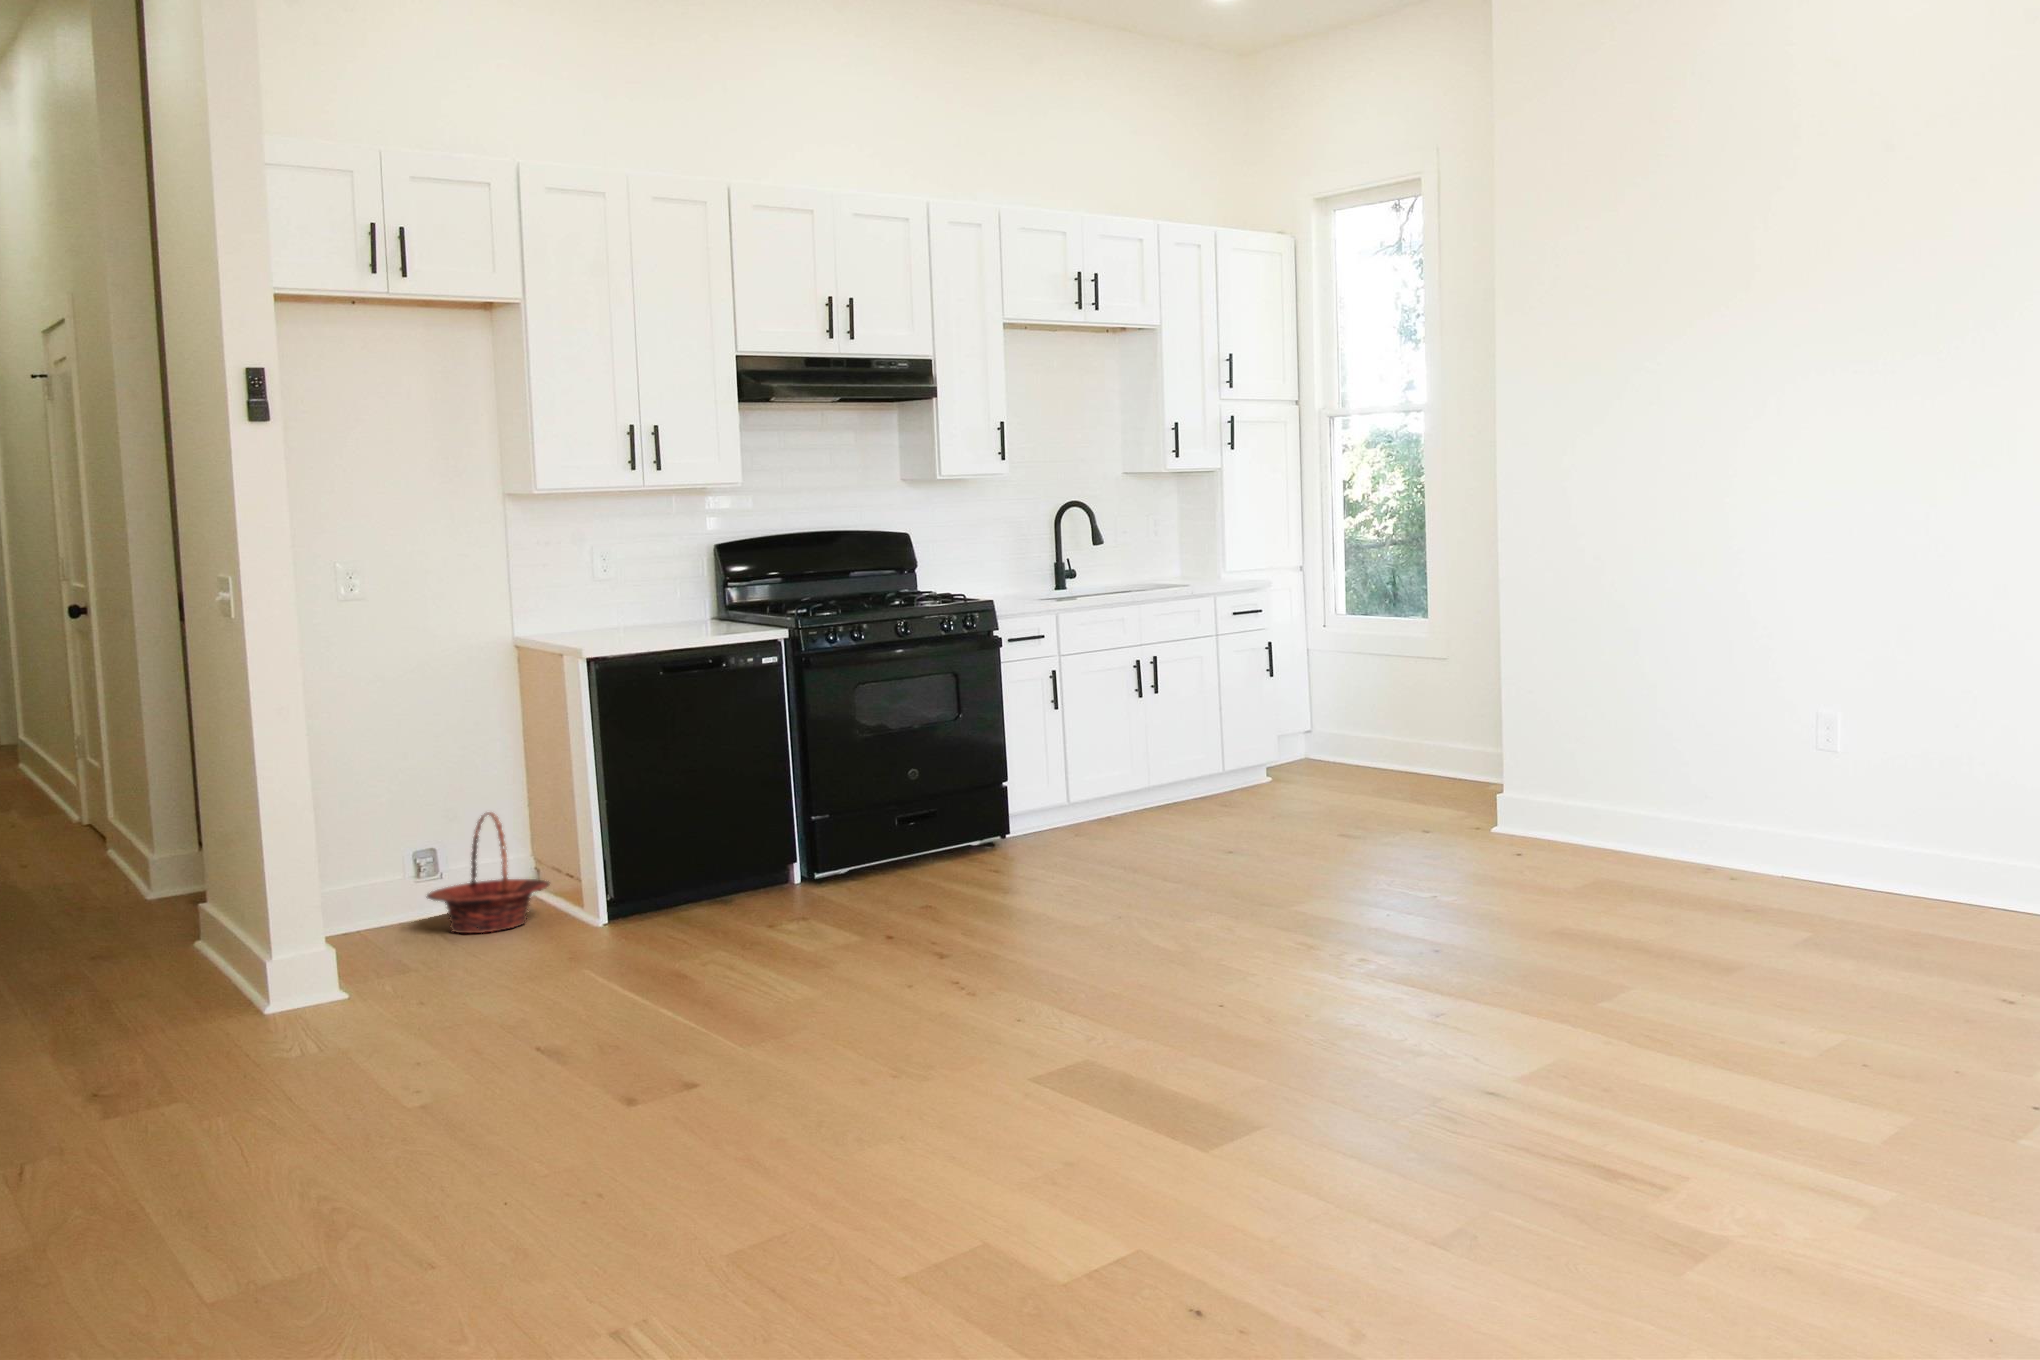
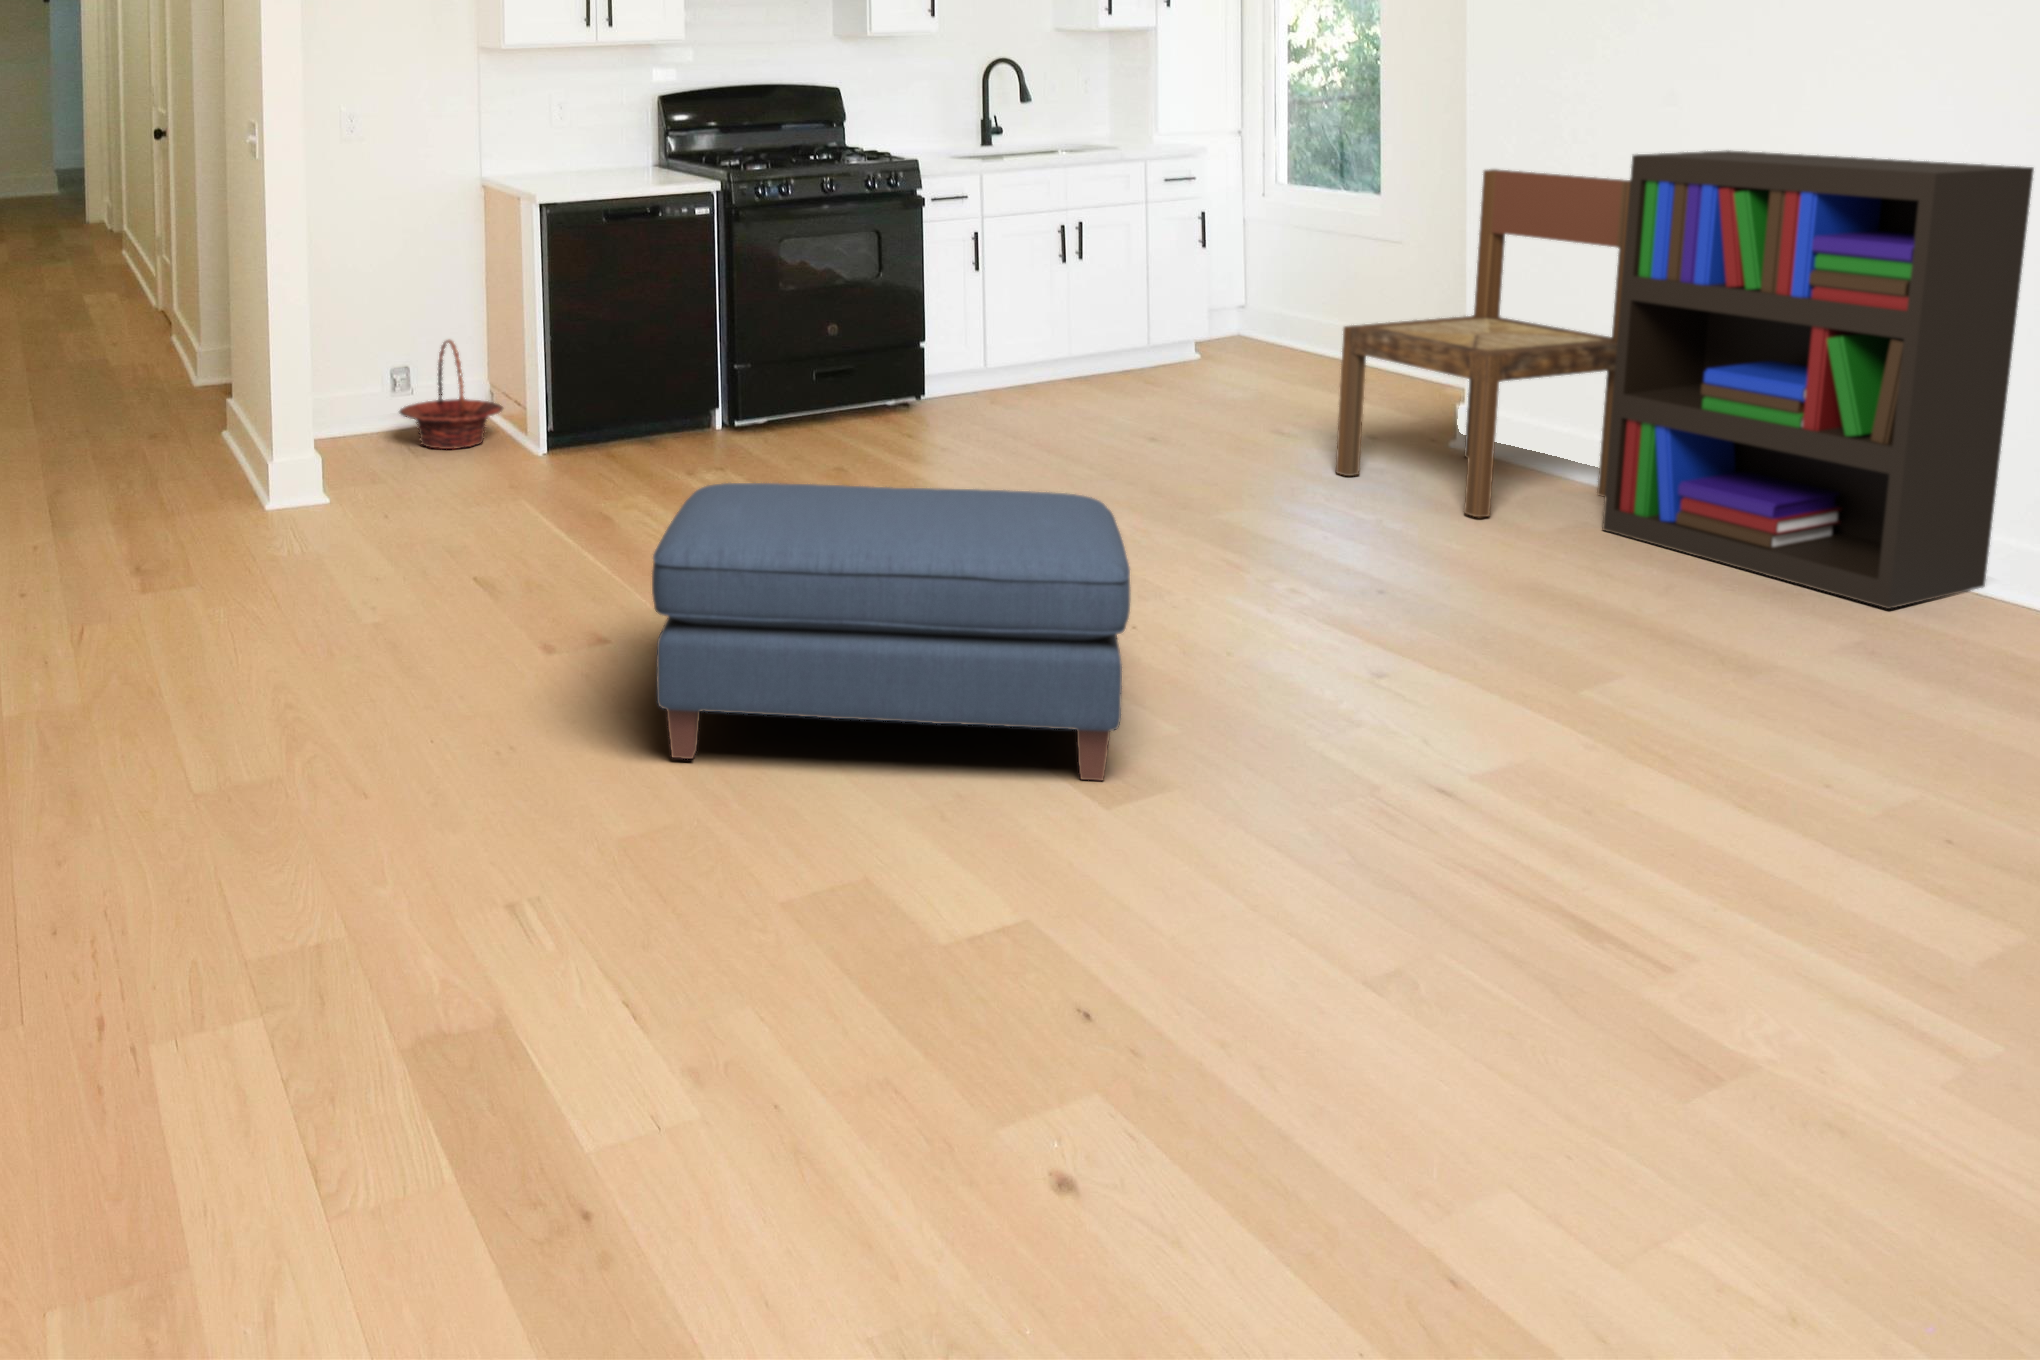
bookshelf: none [1600,556,1884,916] -> present [1602,150,2034,609]
dining chair: none [1392,584,1636,887] -> present [1336,169,1630,518]
ottoman: none [776,865,1205,1139] -> present [652,483,1130,780]

